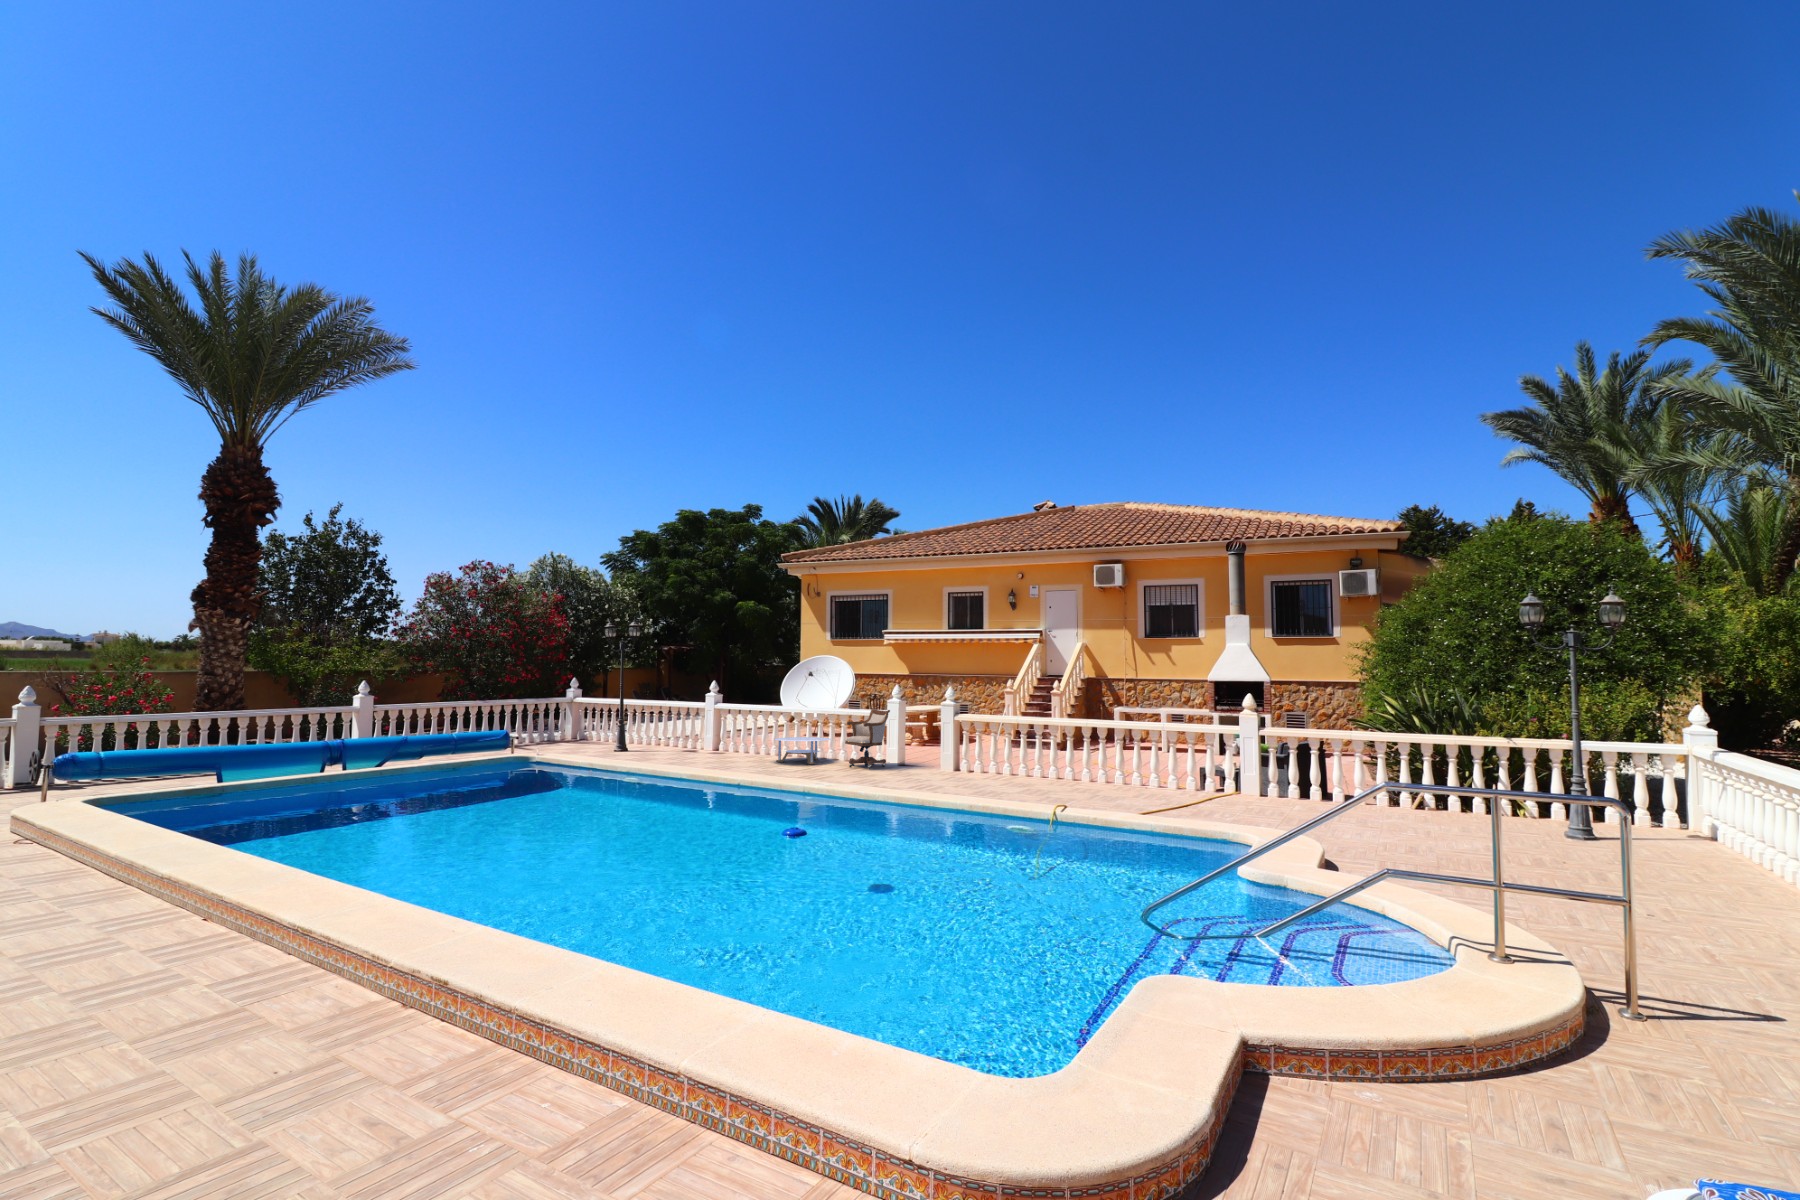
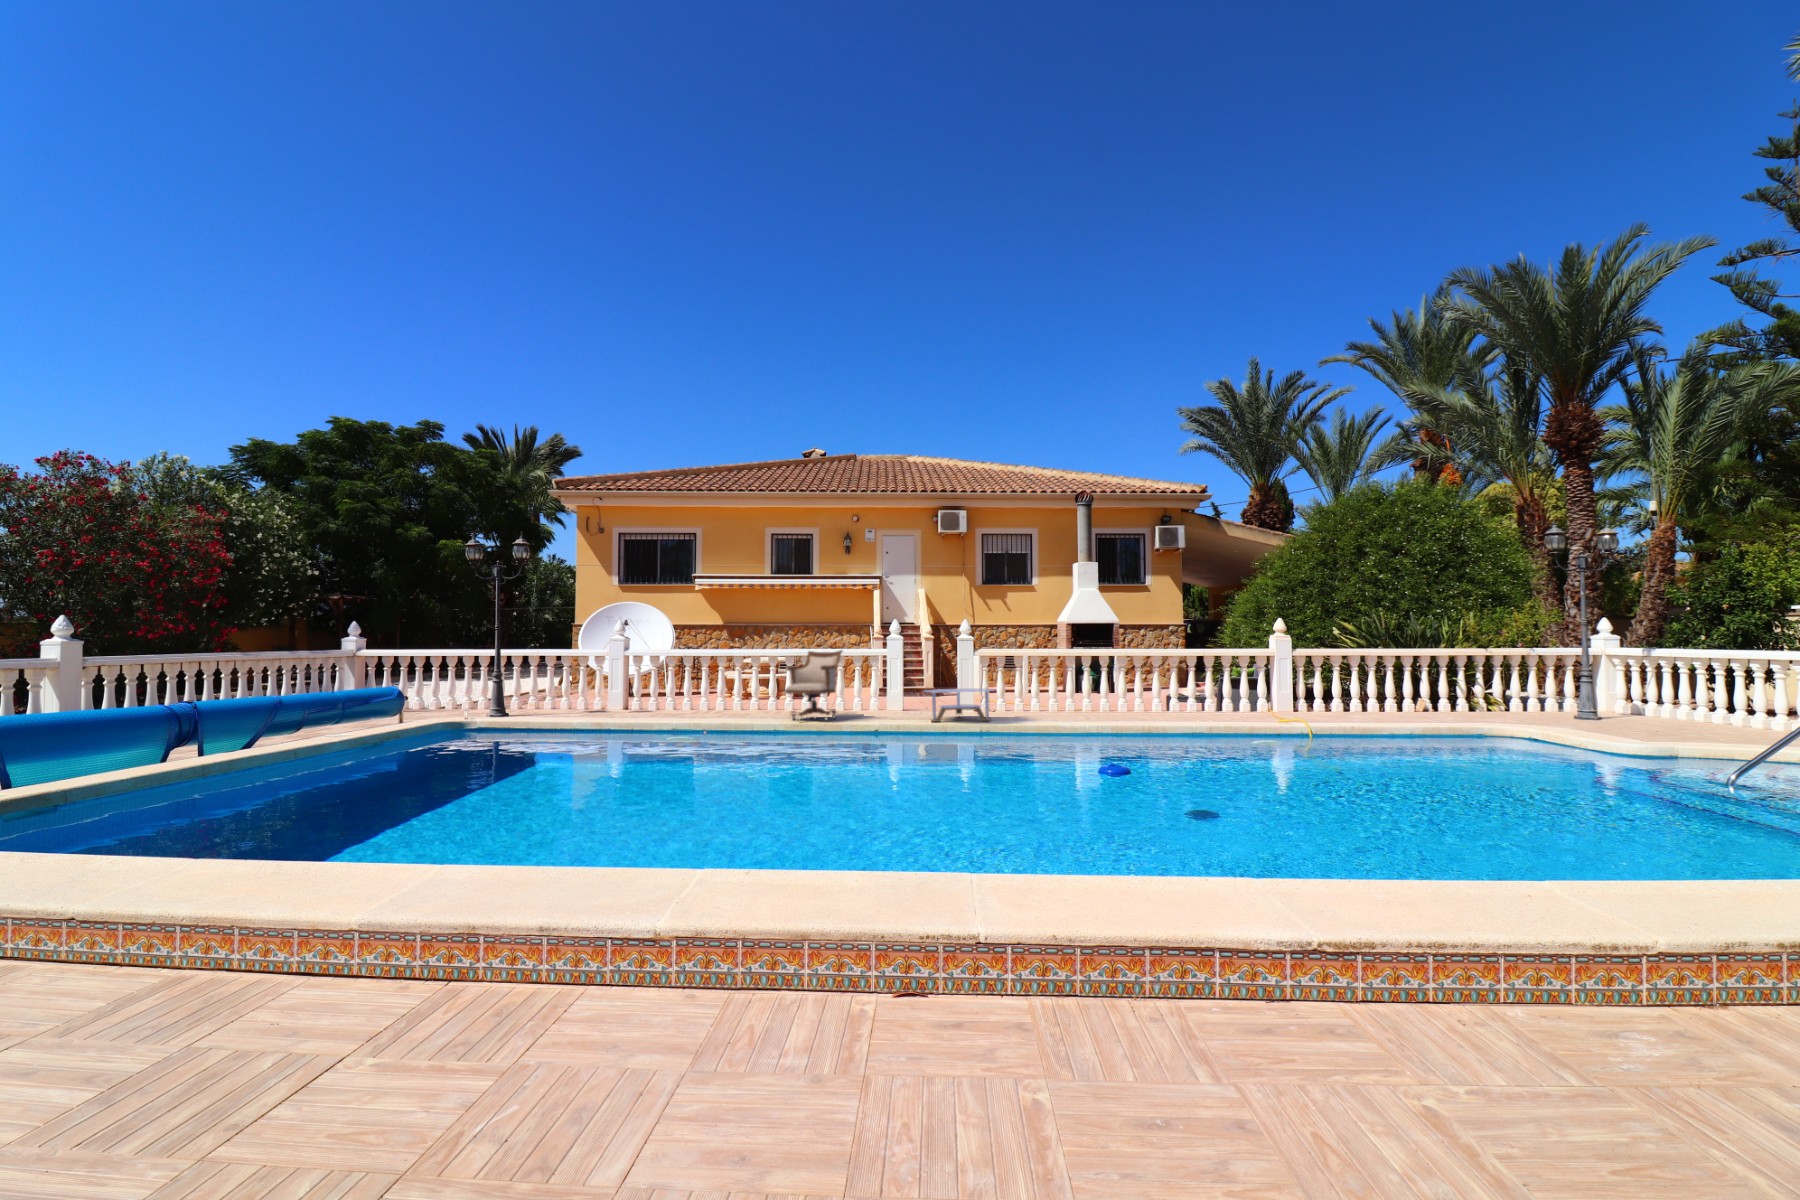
round table: present [775,737,830,764] -> present [926,689,996,722]

